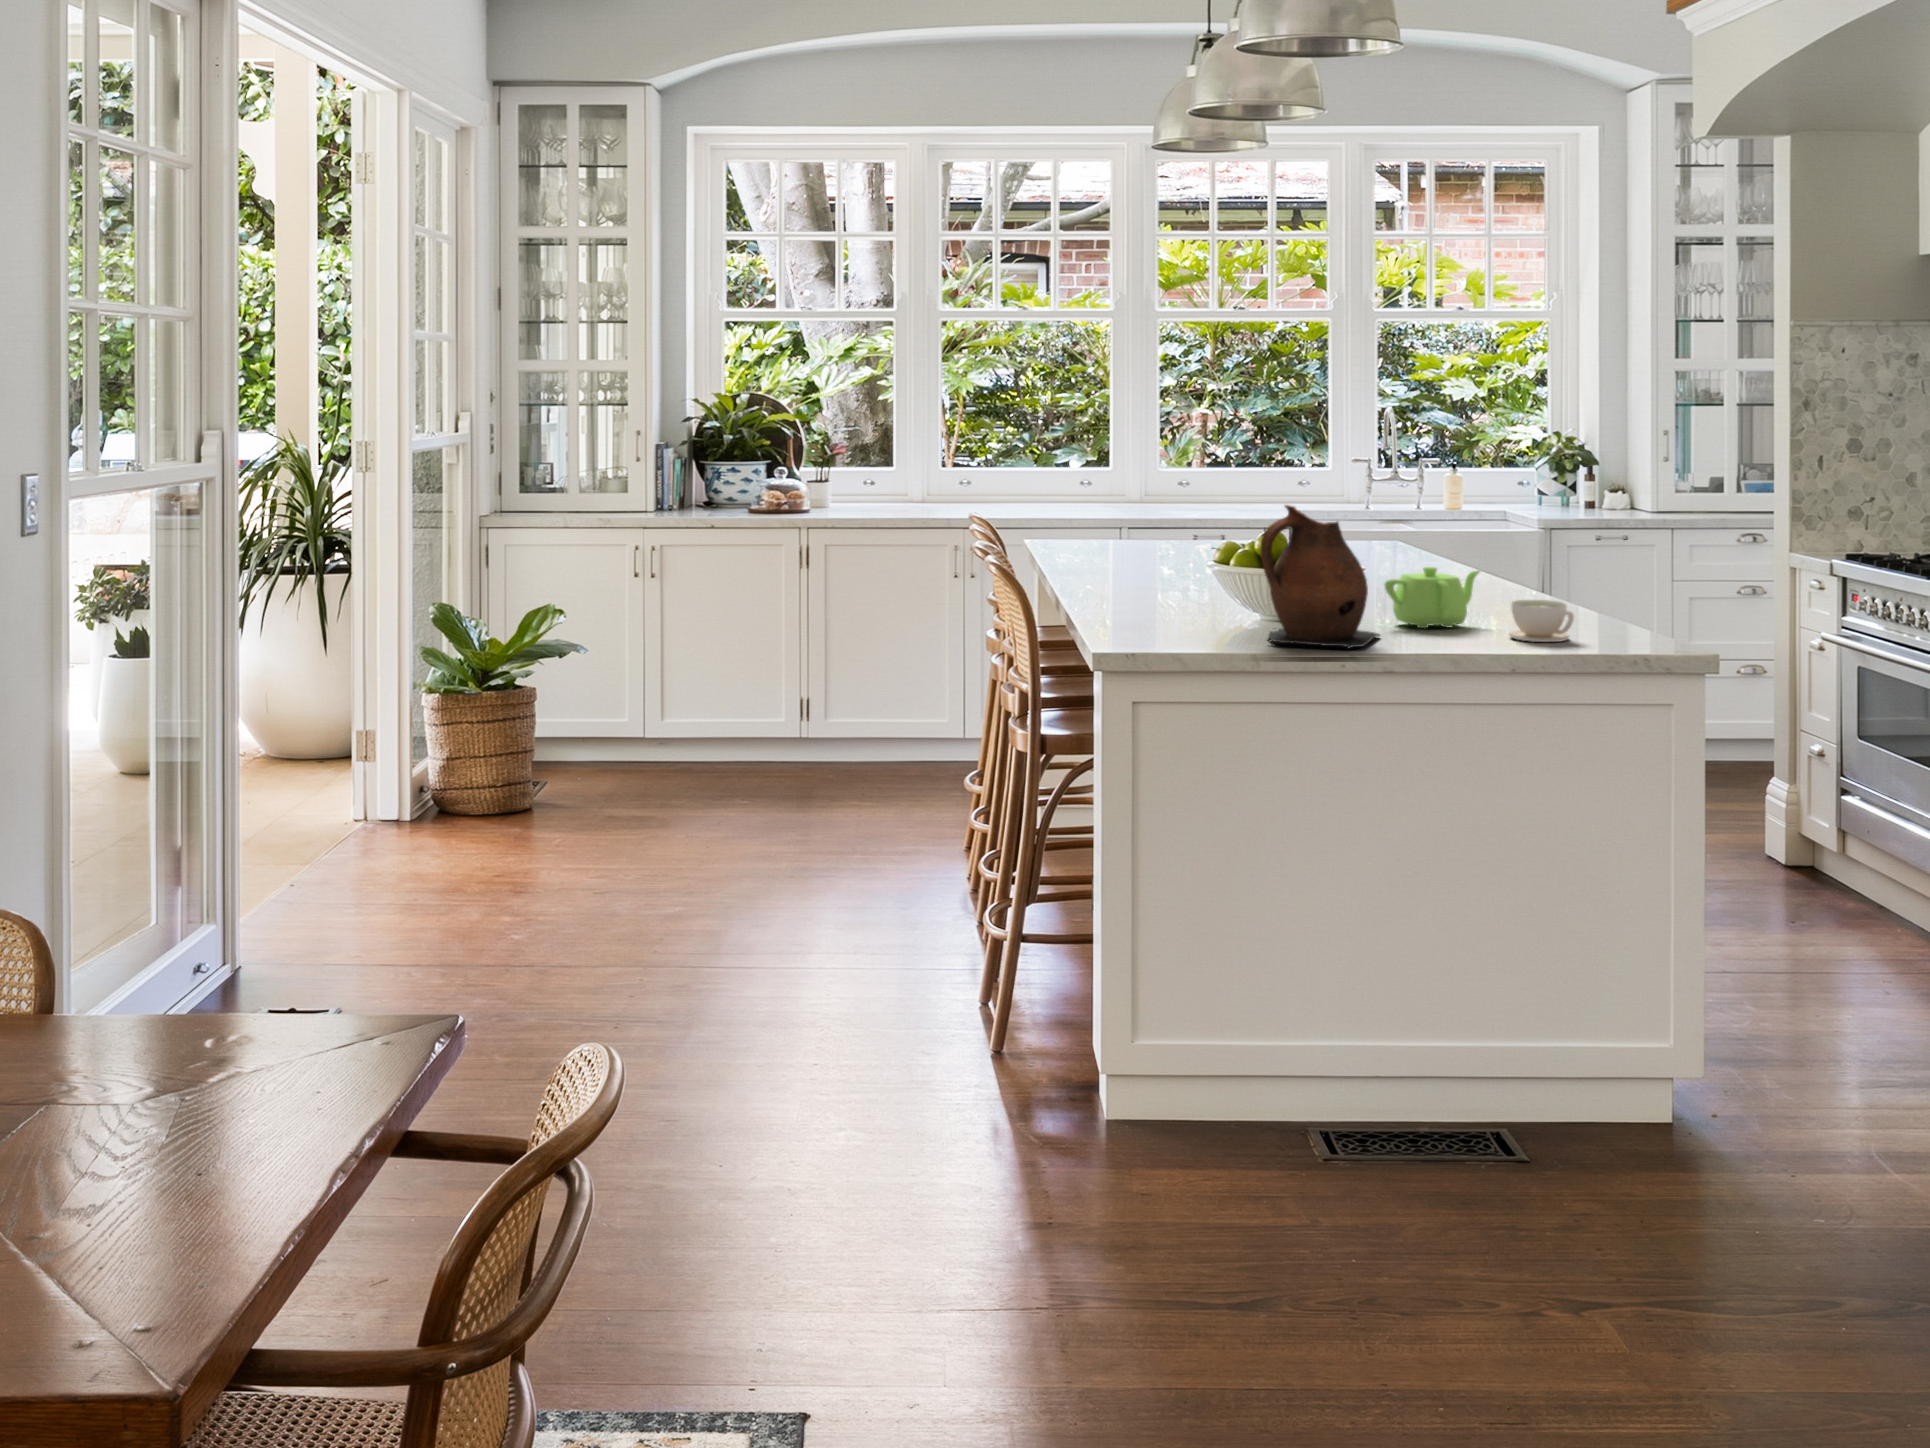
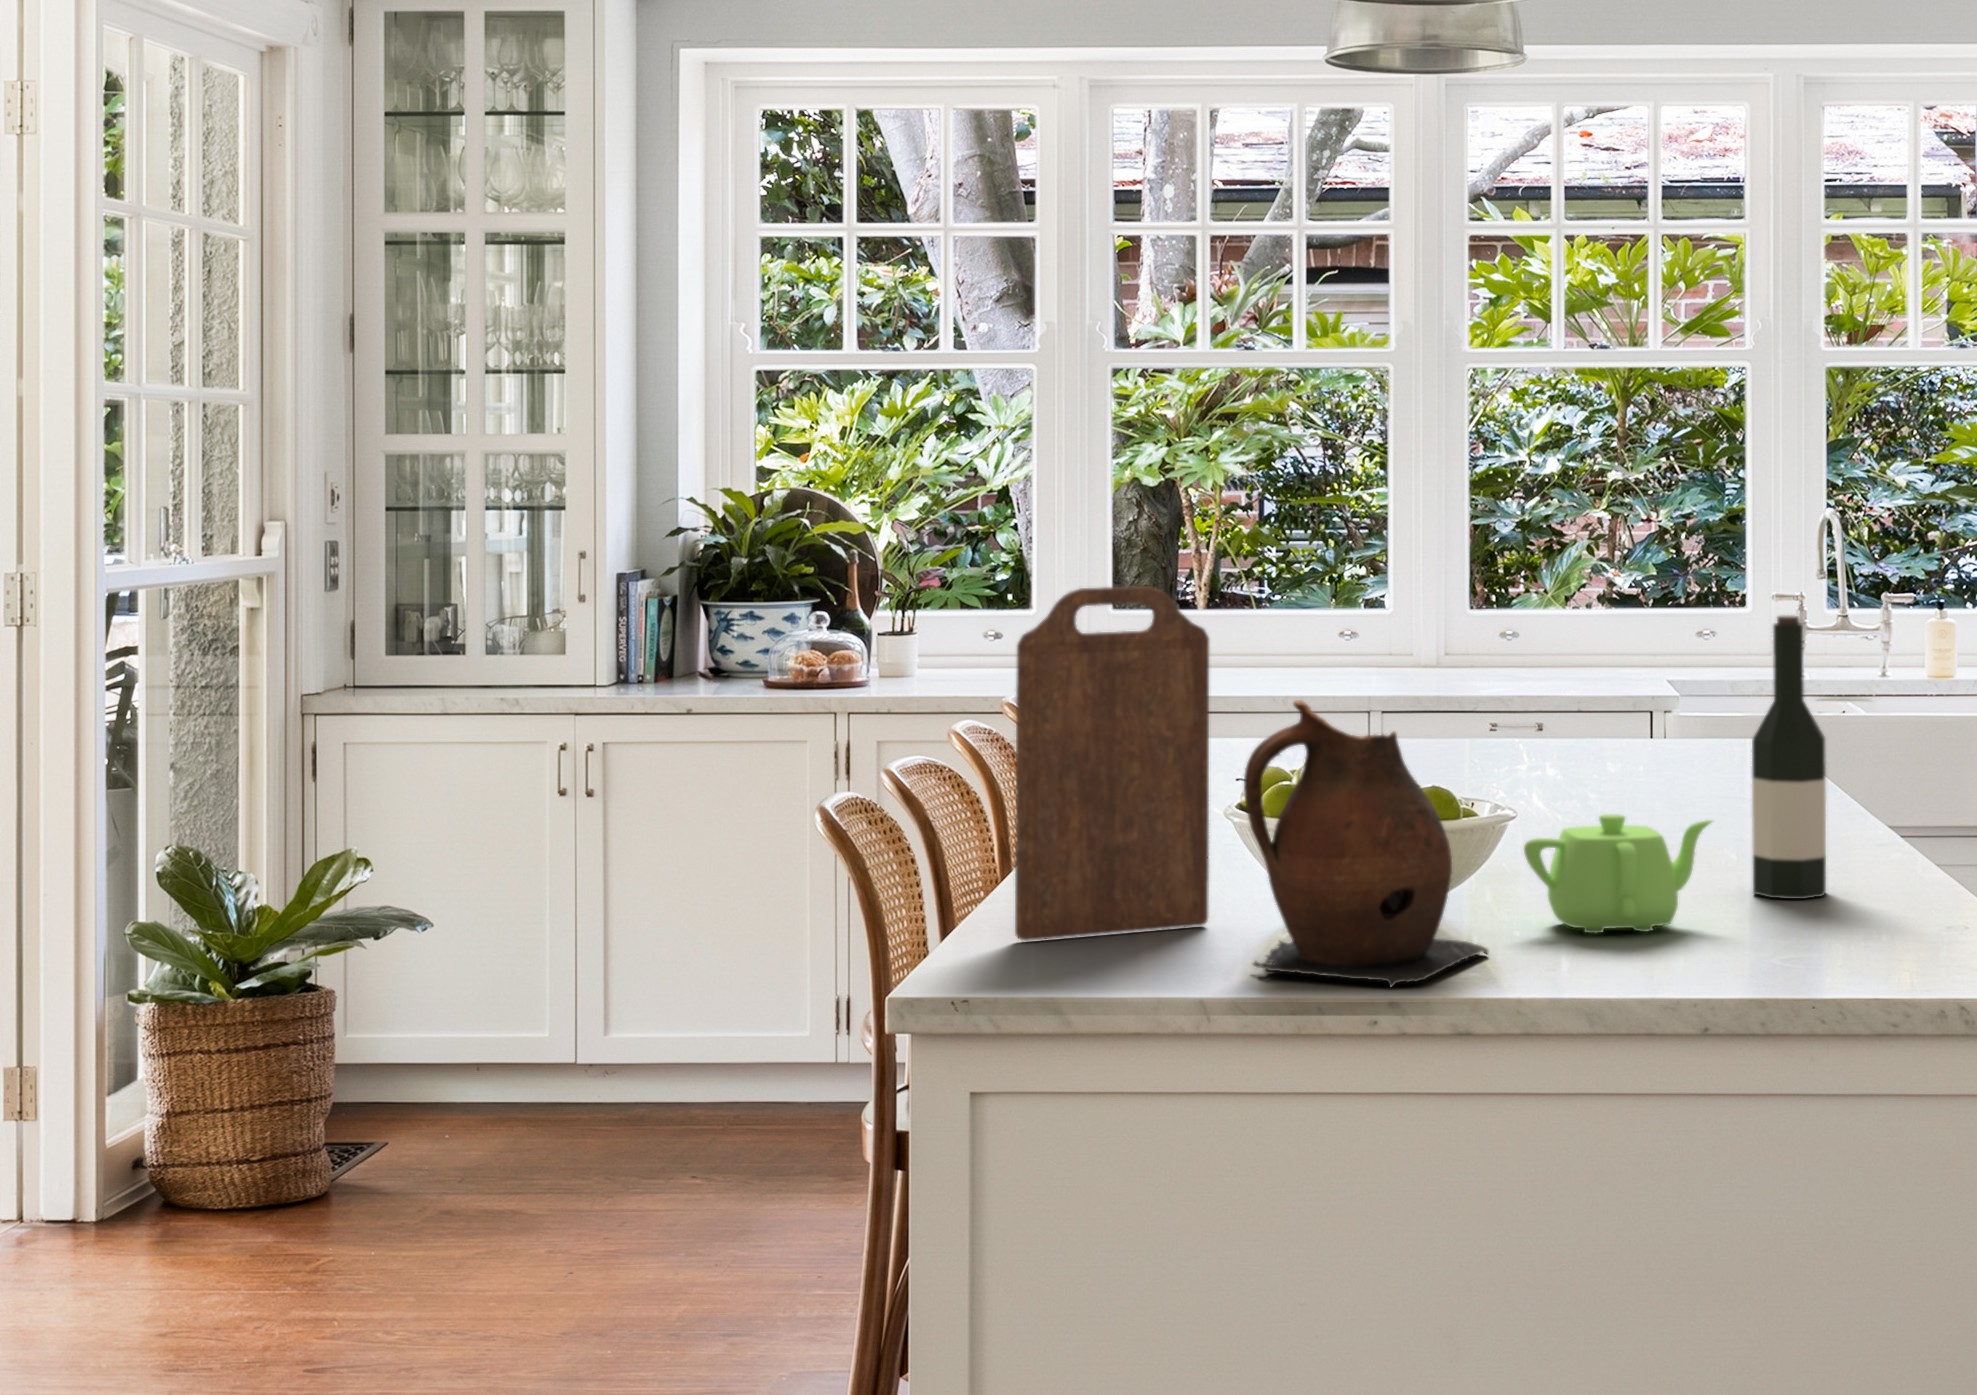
cutting board: none [1120,446,1214,632] -> present [1015,586,1209,941]
wine bottle: none [1486,463,1528,614] -> present [1752,615,1826,899]
coffee cup: present [1509,600,1574,642] -> none [1731,882,1845,970]

